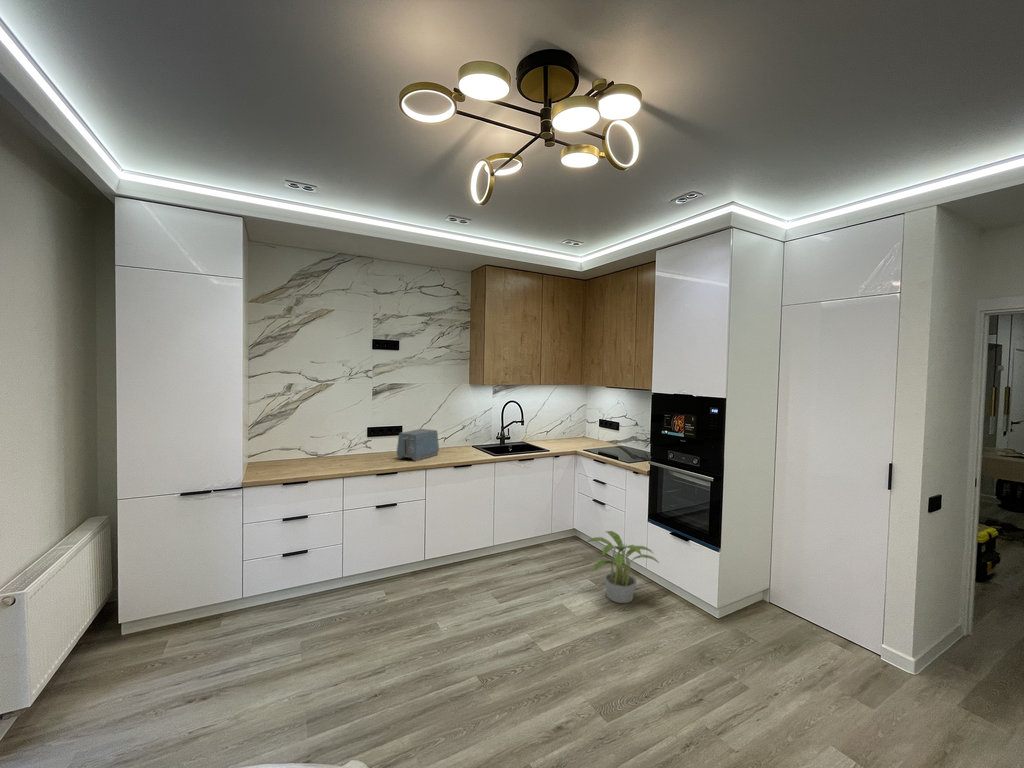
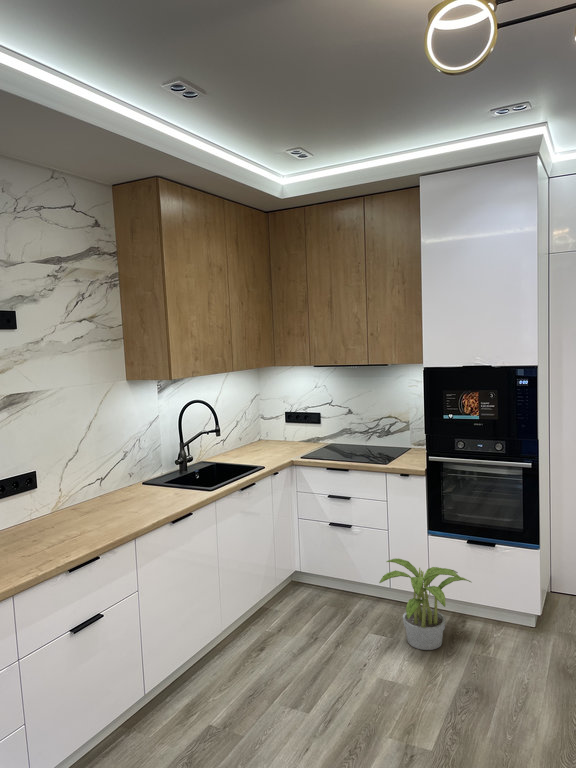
toaster: present [397,429,439,461] -> none [58,466,117,531]

